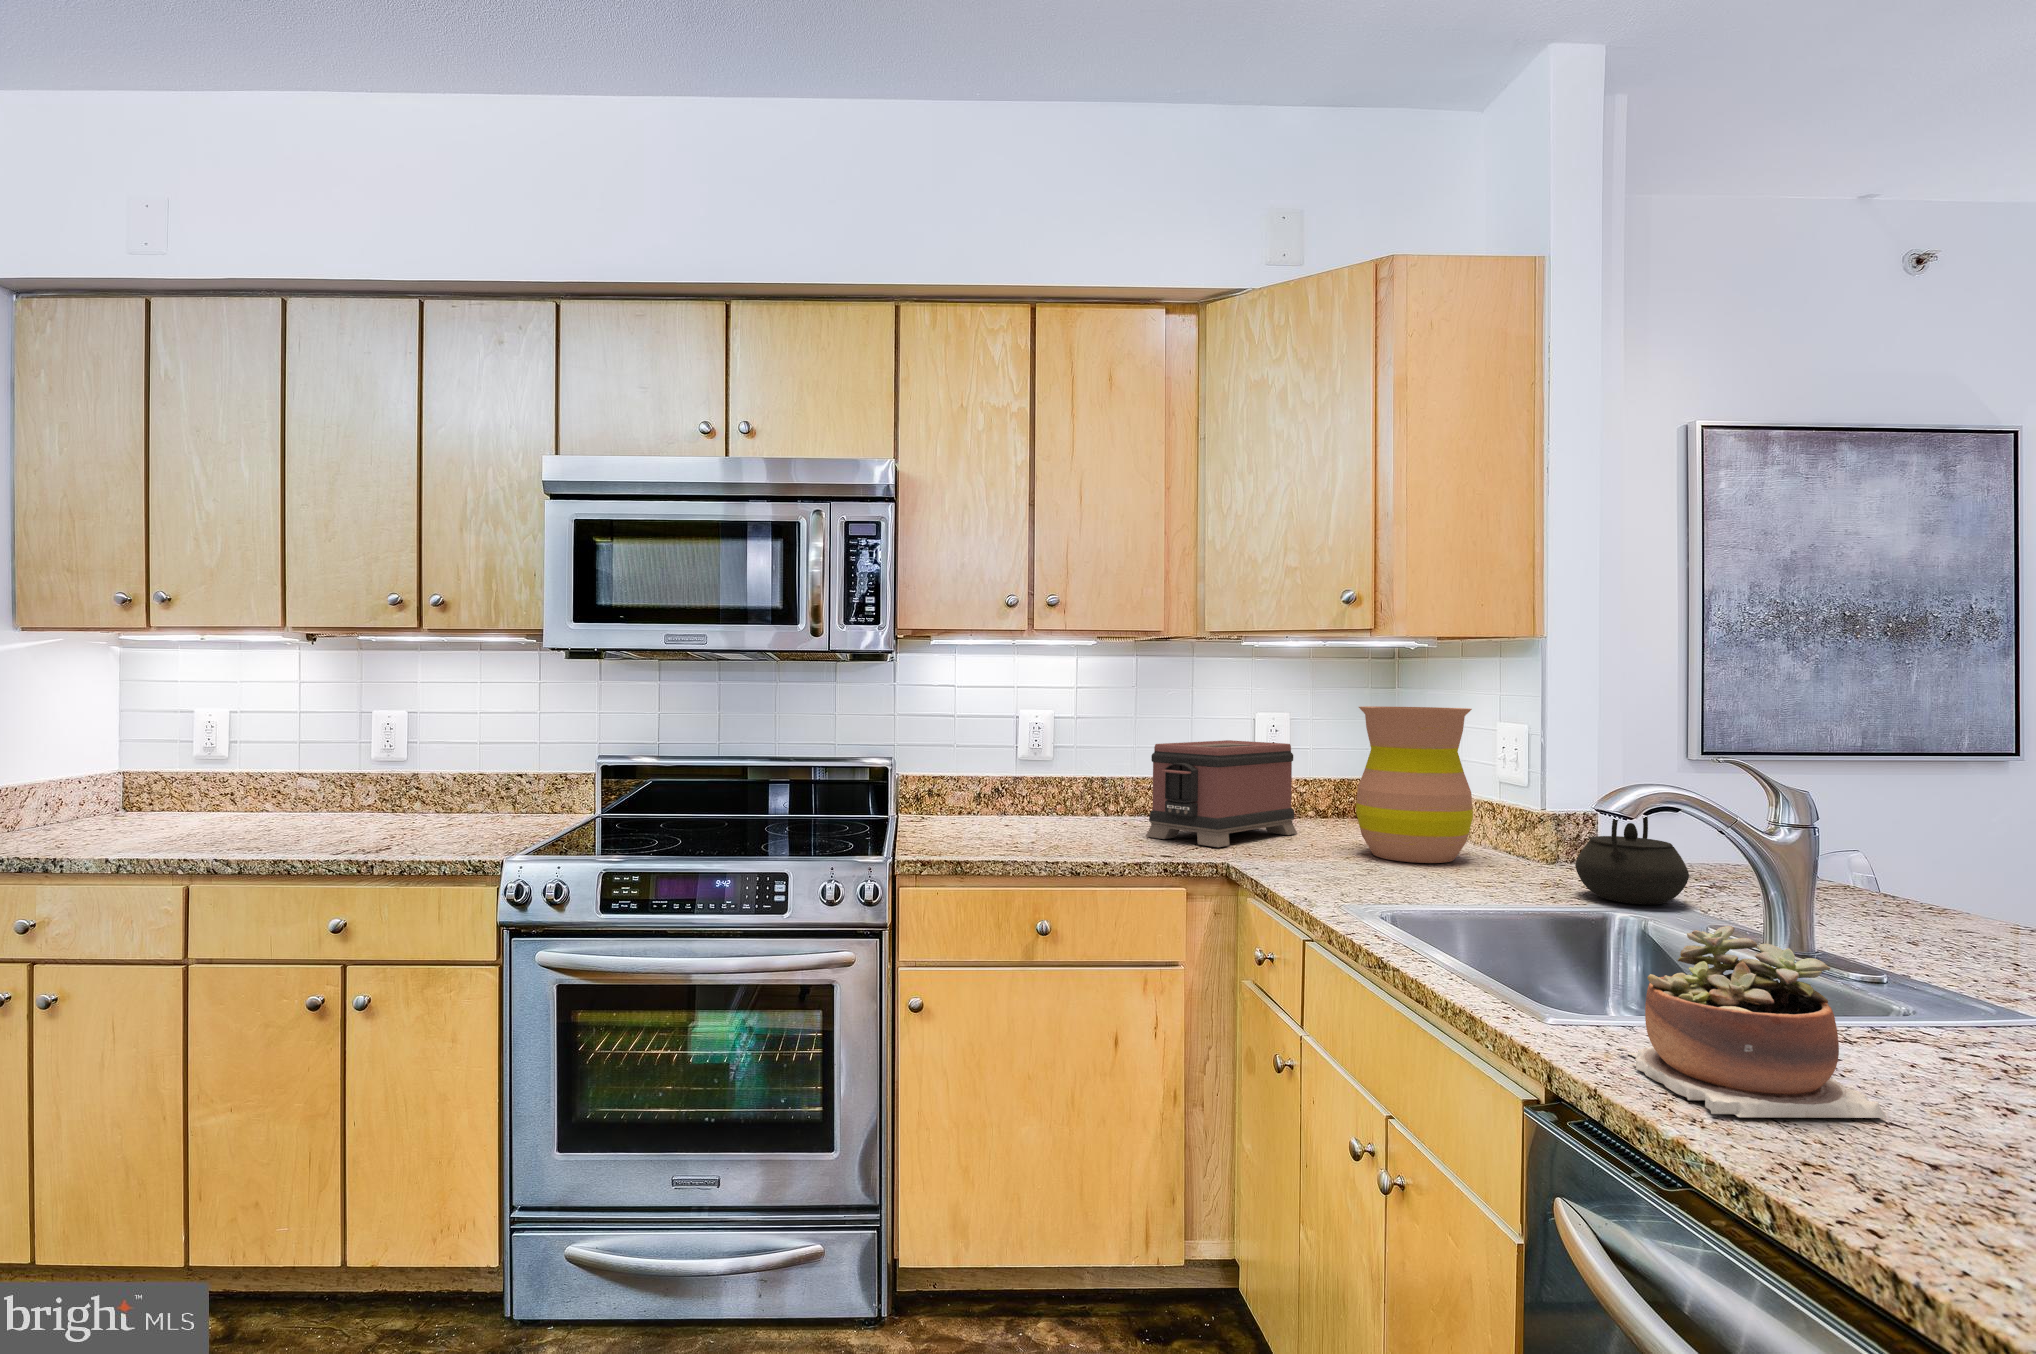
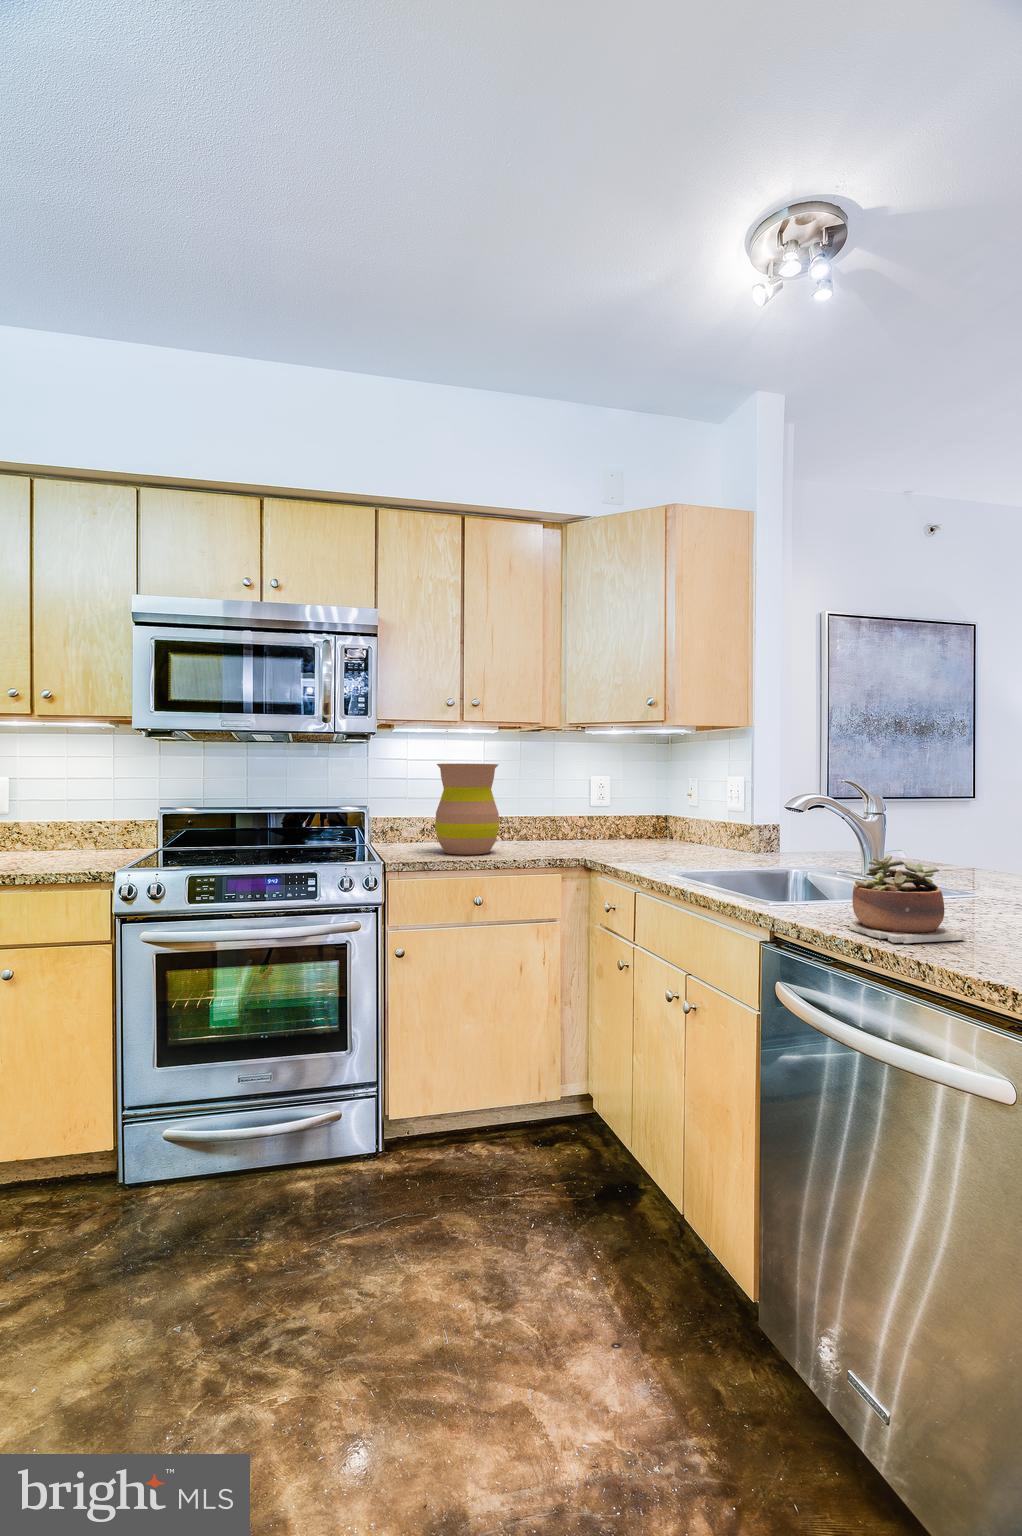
vase: present [1356,706,1473,863] -> present [435,764,499,855]
toaster: present [1146,740,1297,847] -> none [531,791,617,851]
kettle: present [1575,817,1689,905] -> none [780,807,838,869]

